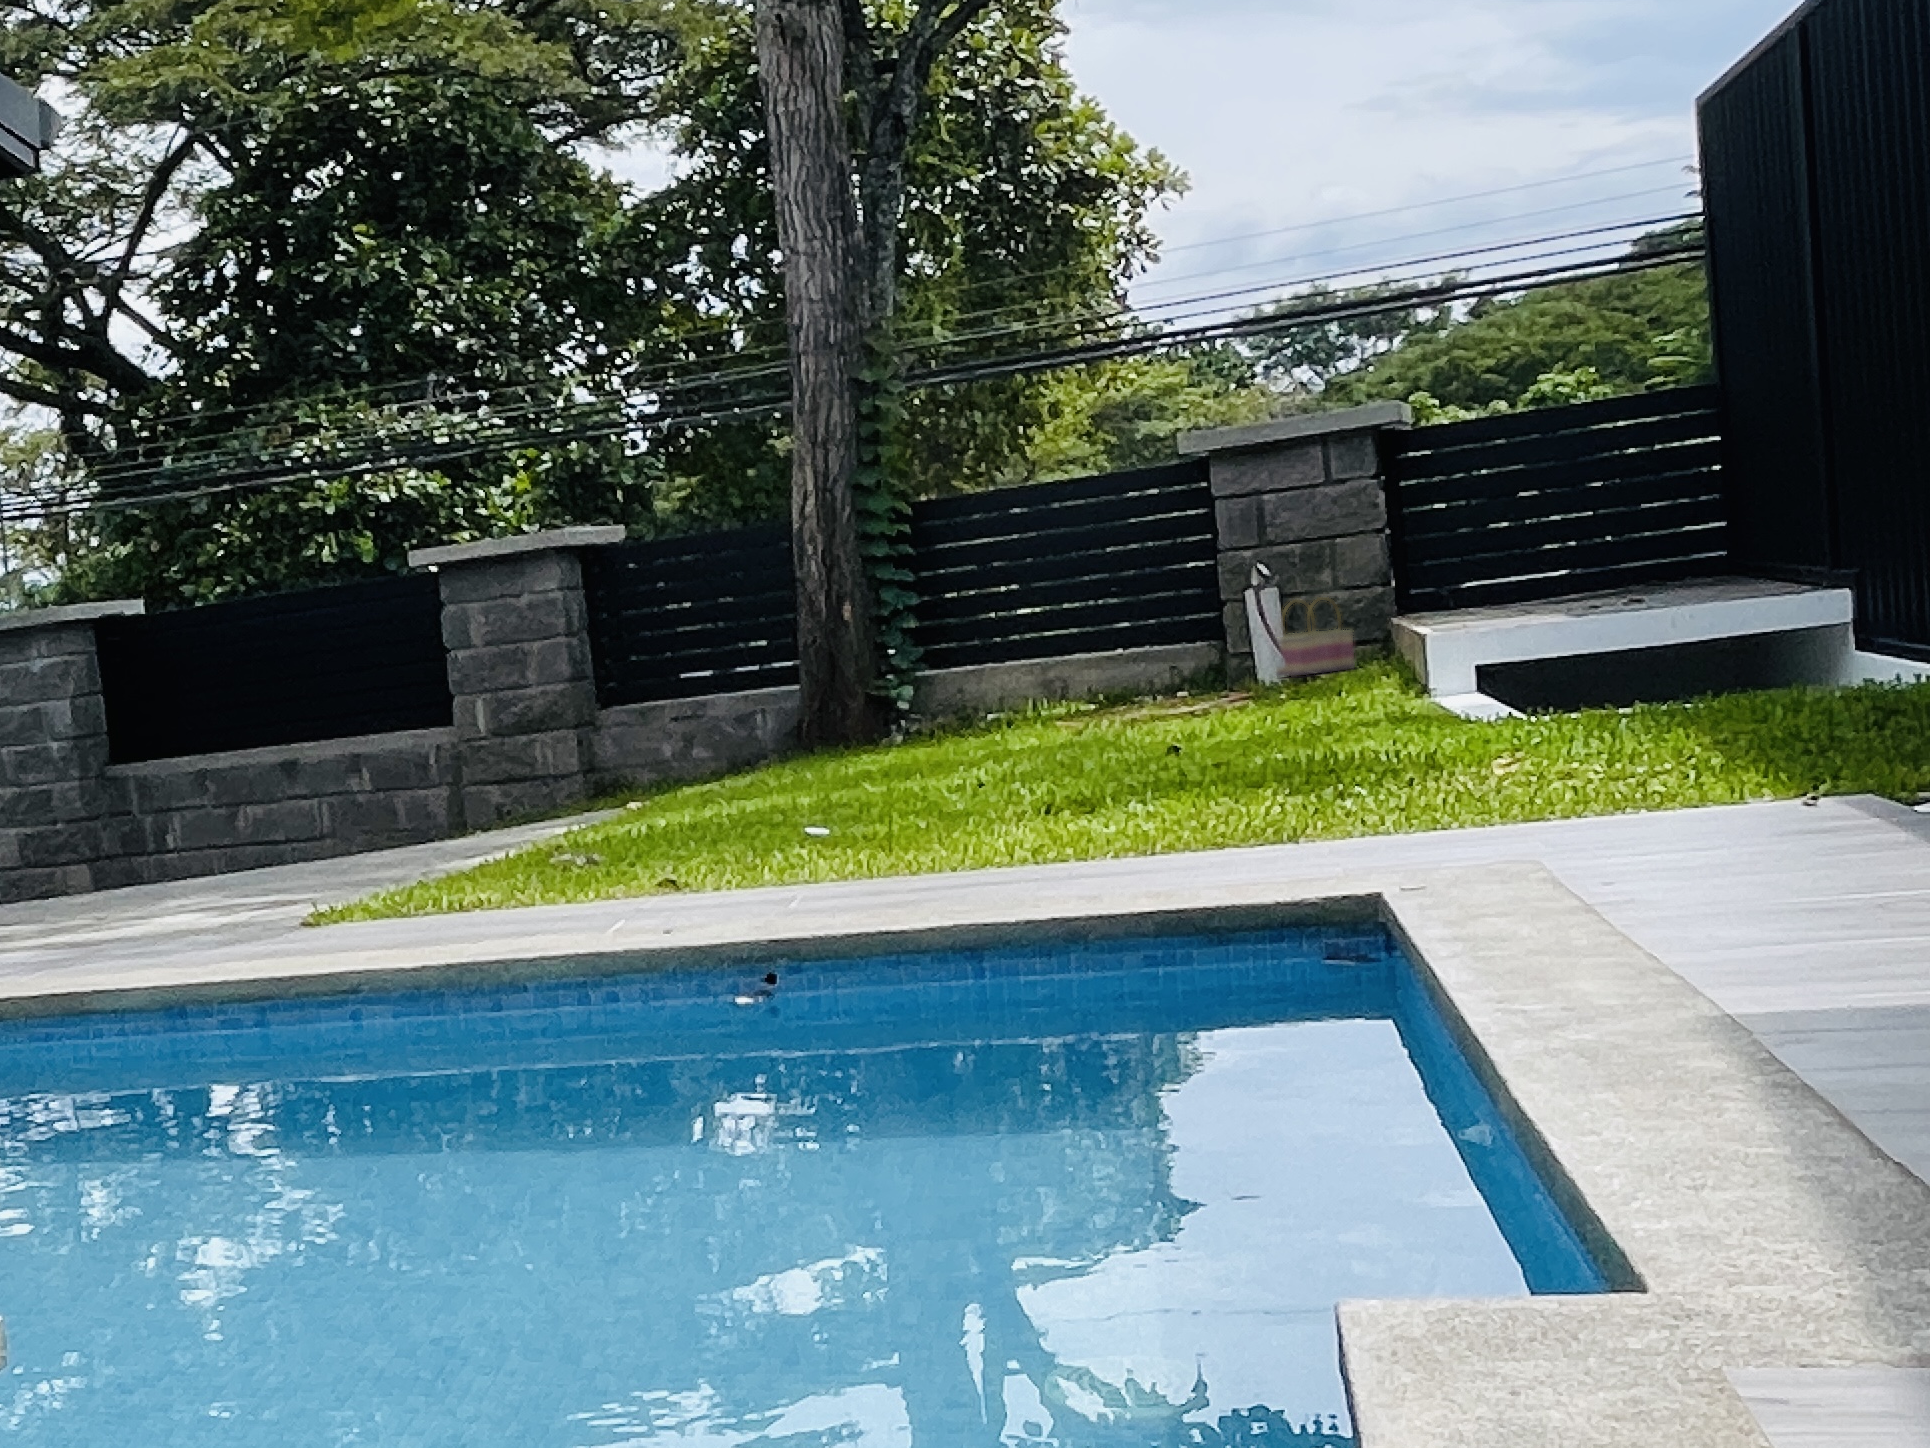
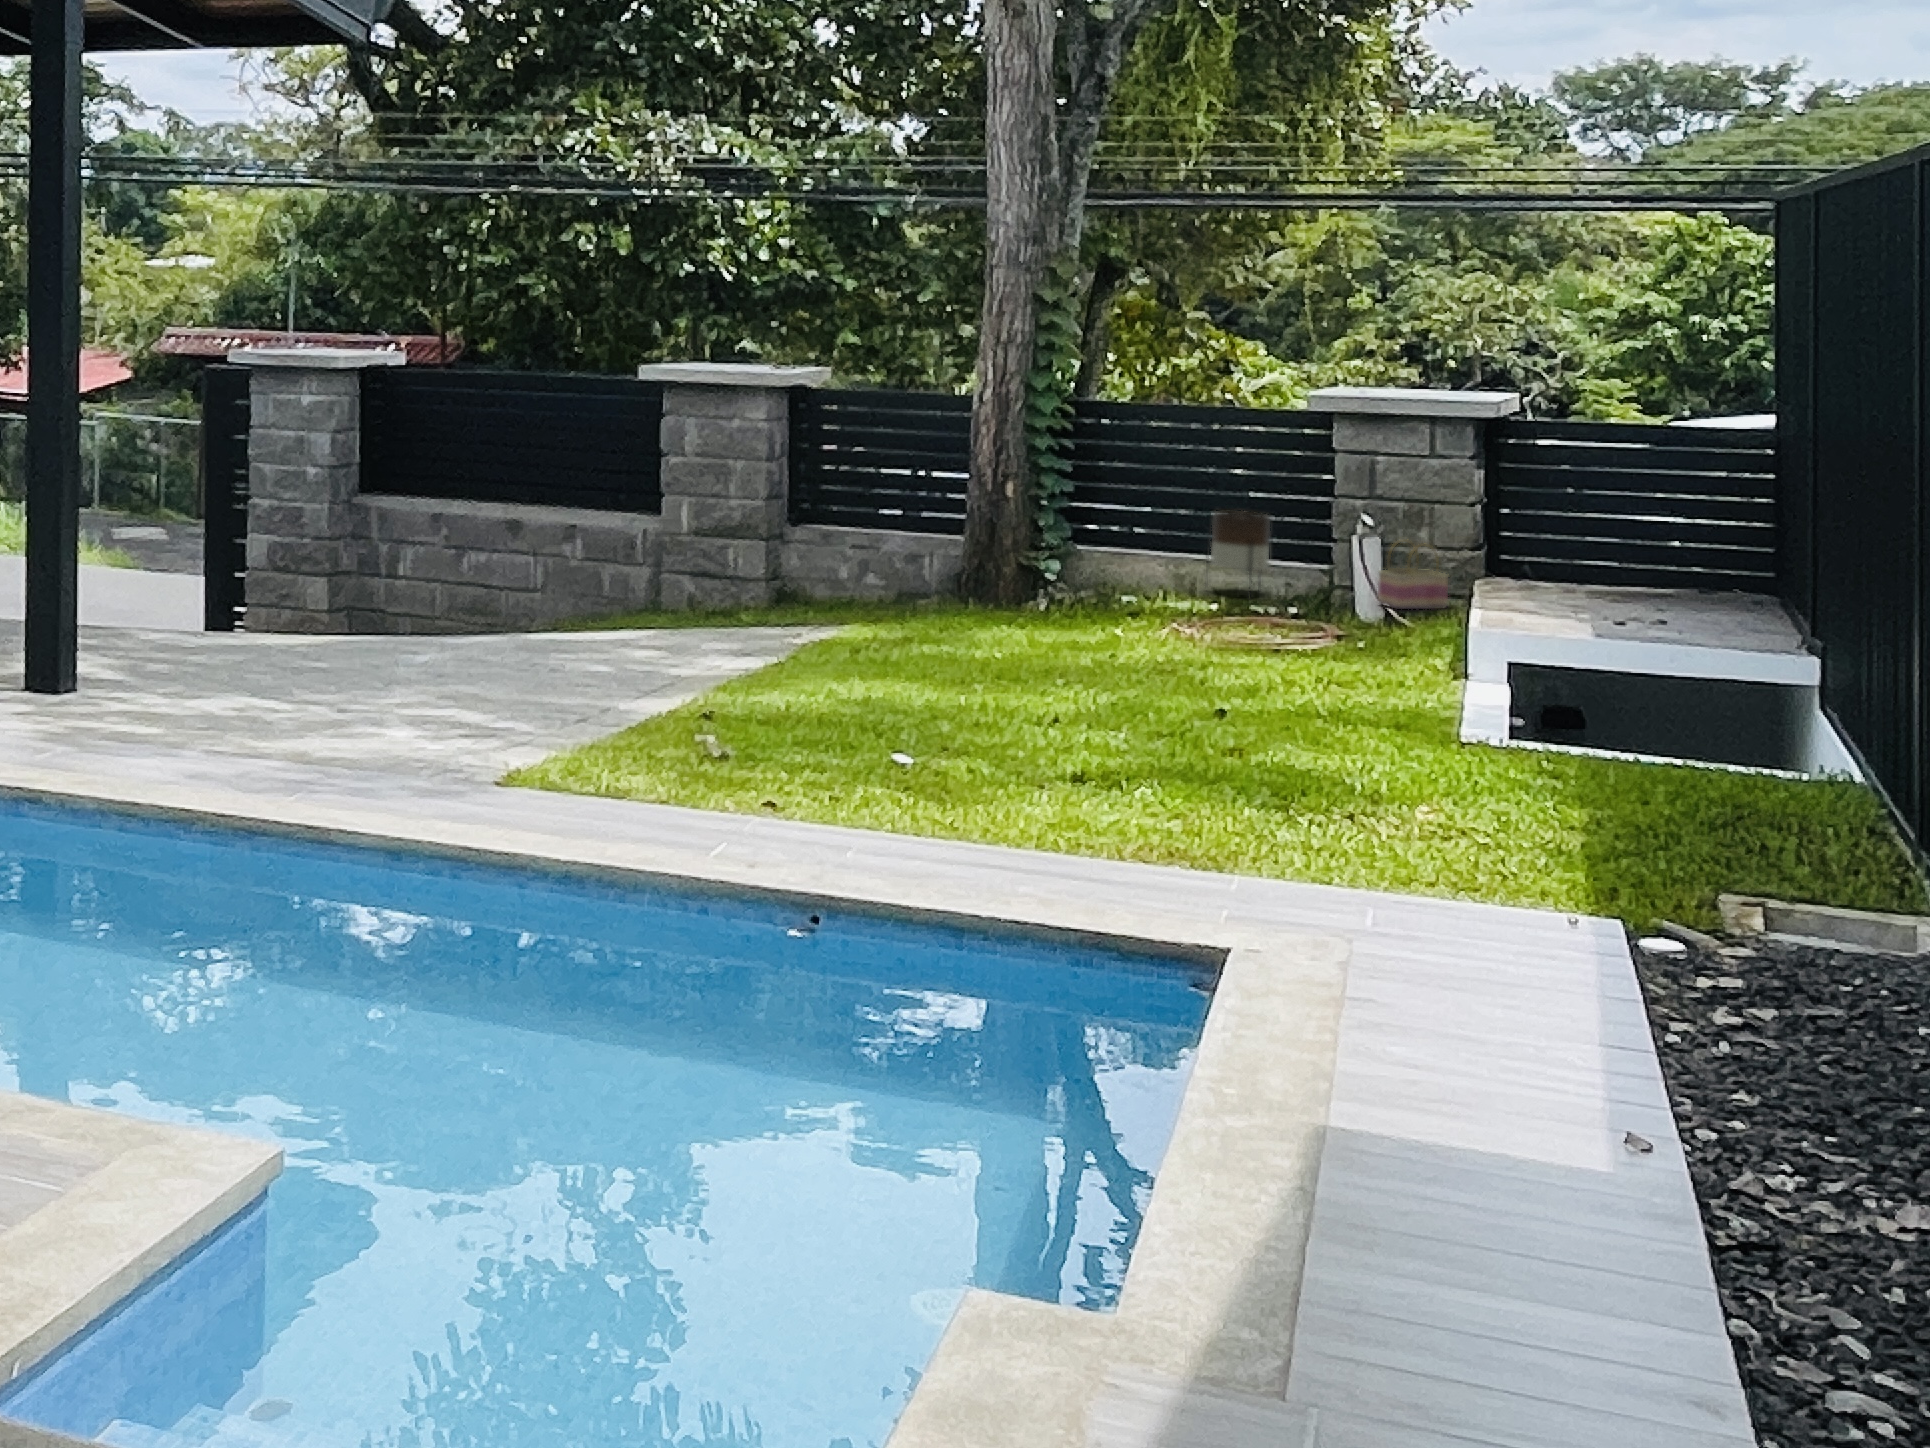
planter: none [1074,602,1147,699] -> present [1206,511,1270,596]

